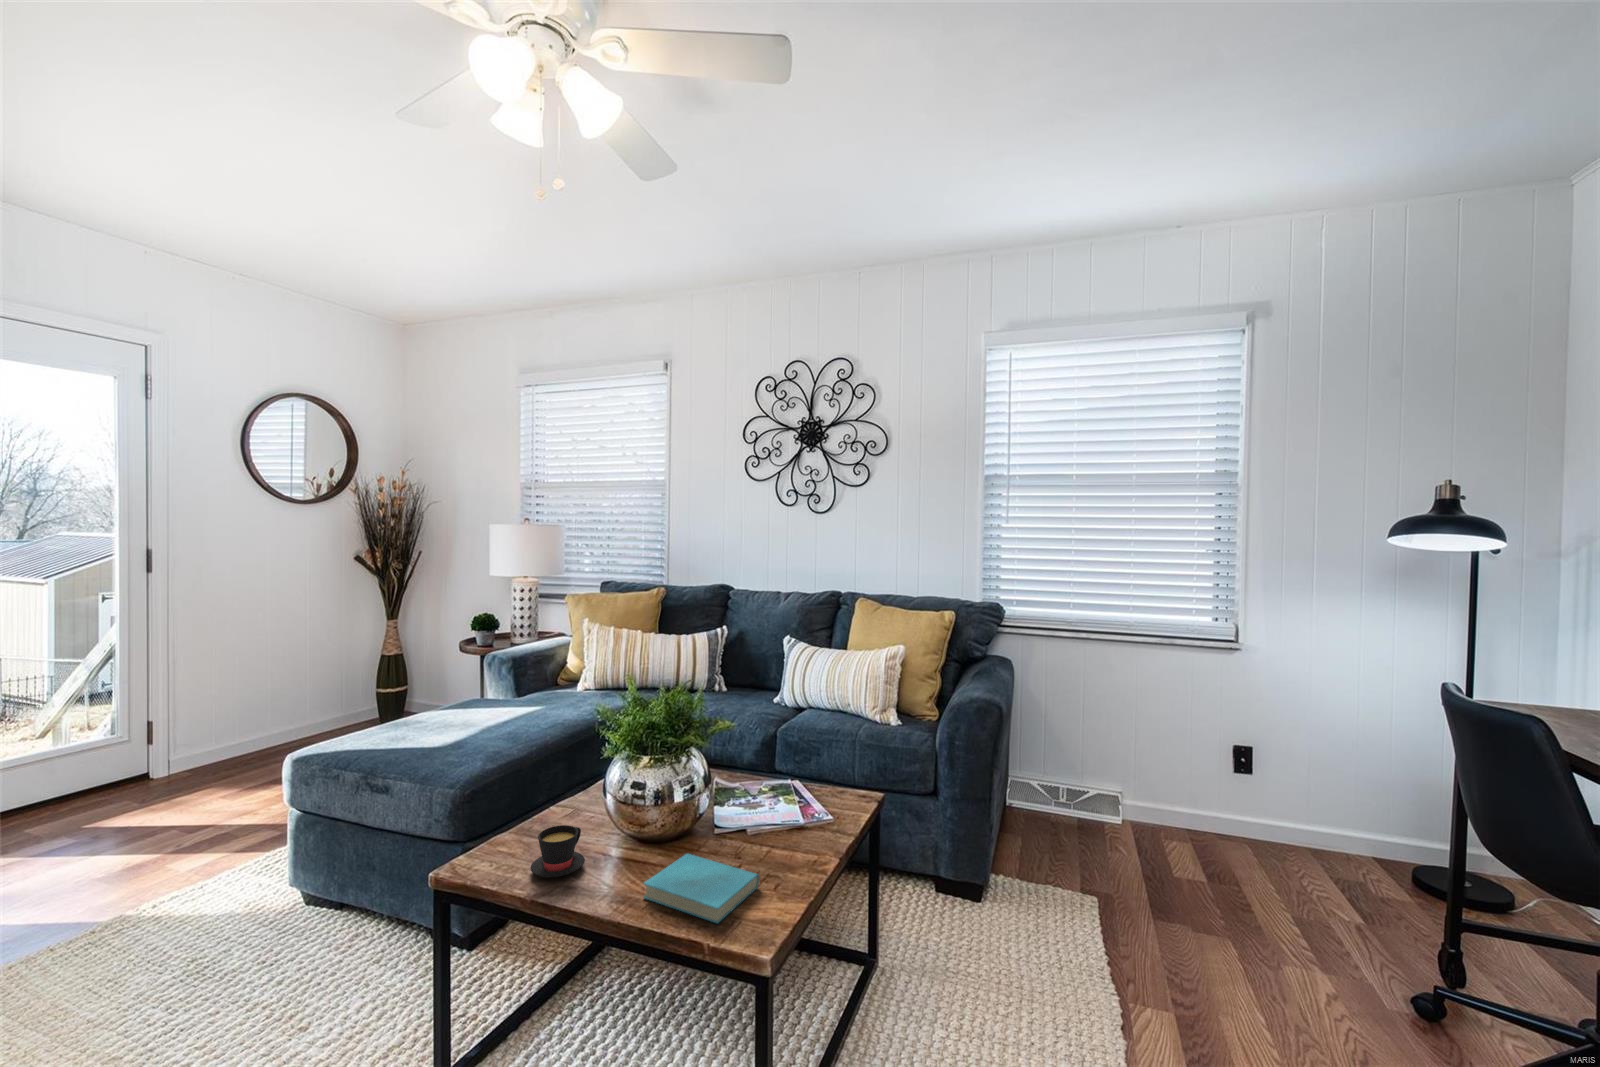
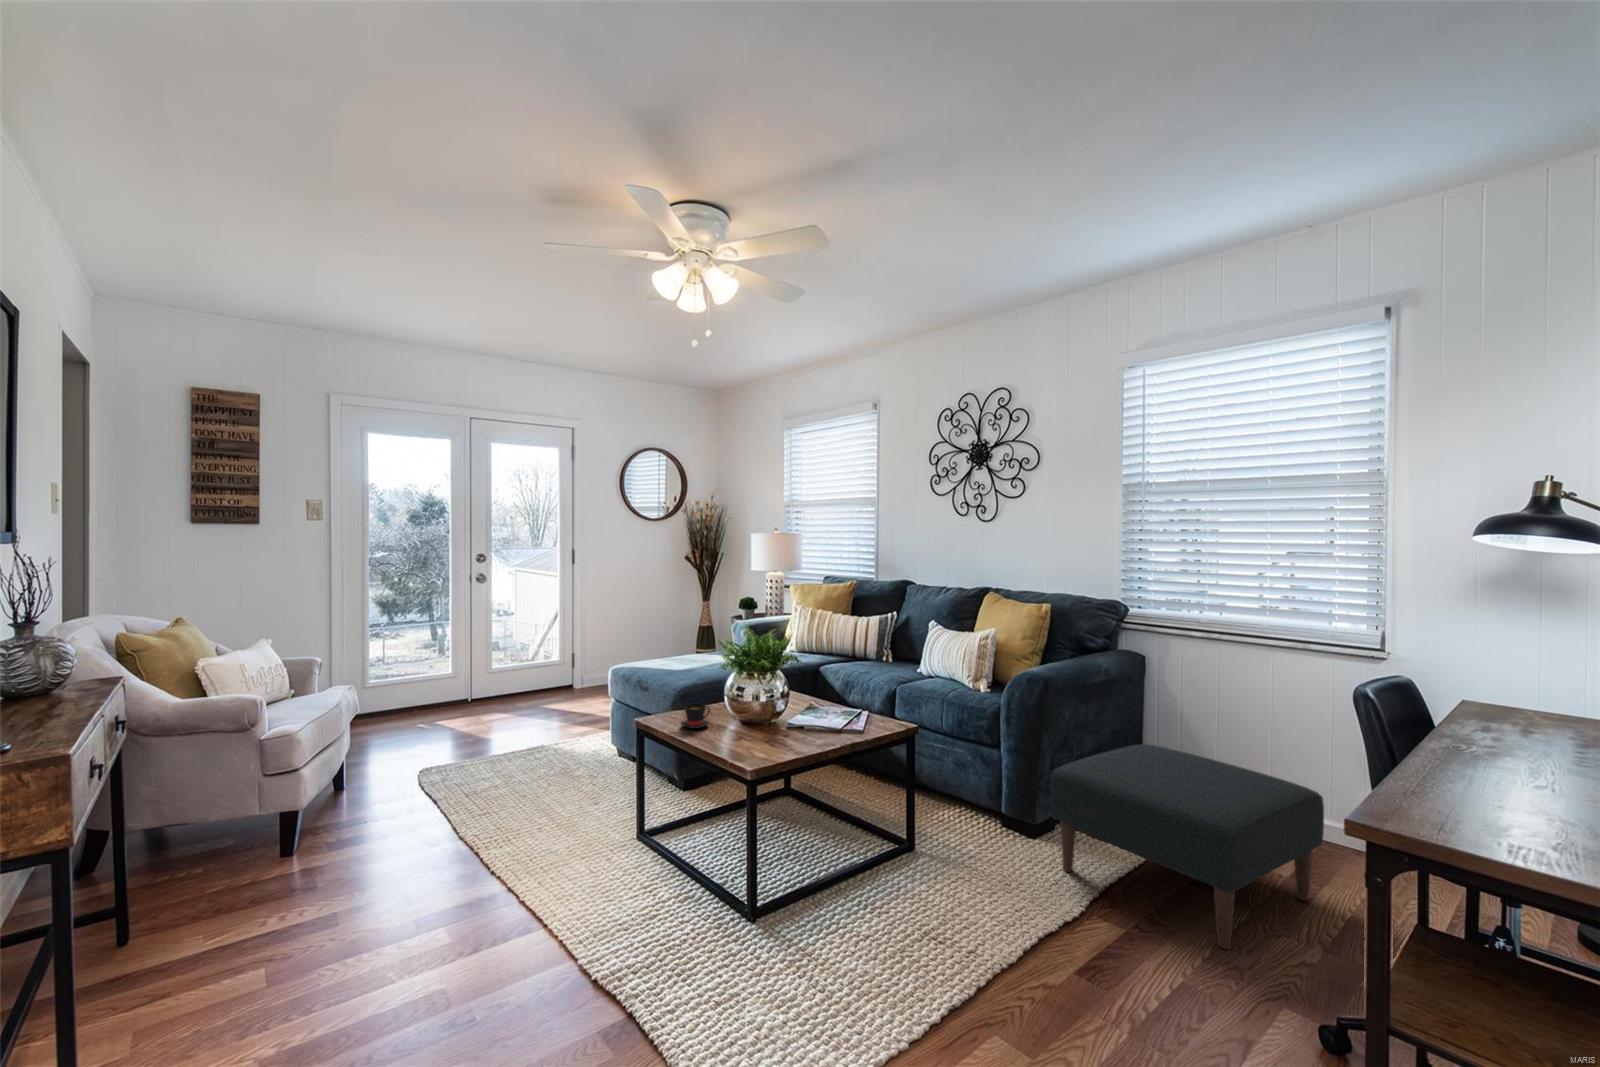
ottoman: none [1029,762,1290,1006] -> present [1050,744,1324,949]
book: present [644,854,759,923] -> none [723,728,785,756]

